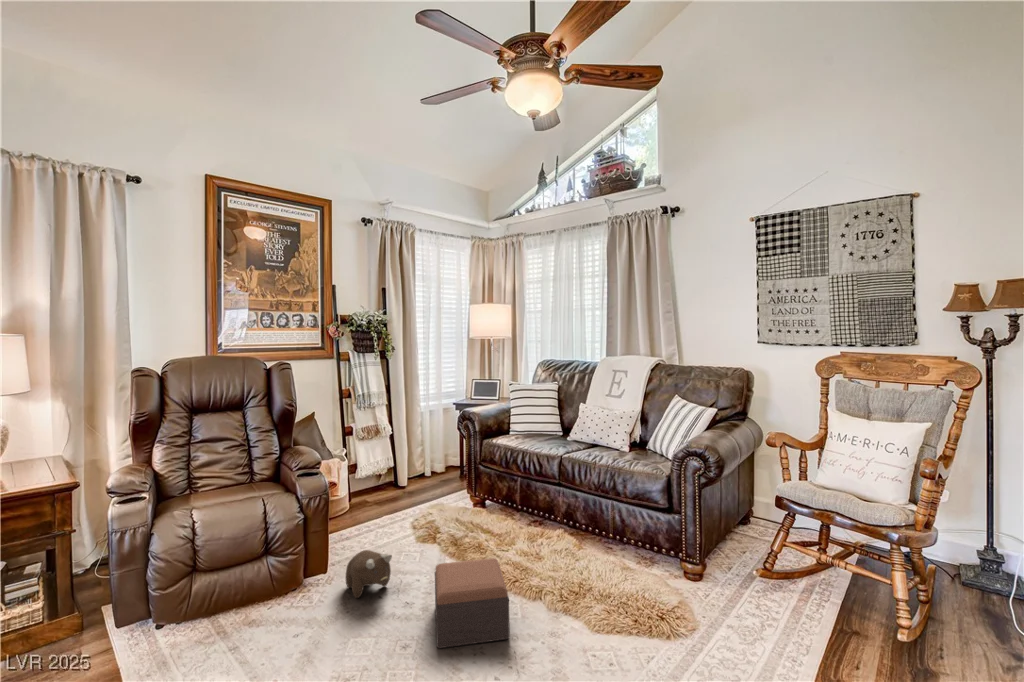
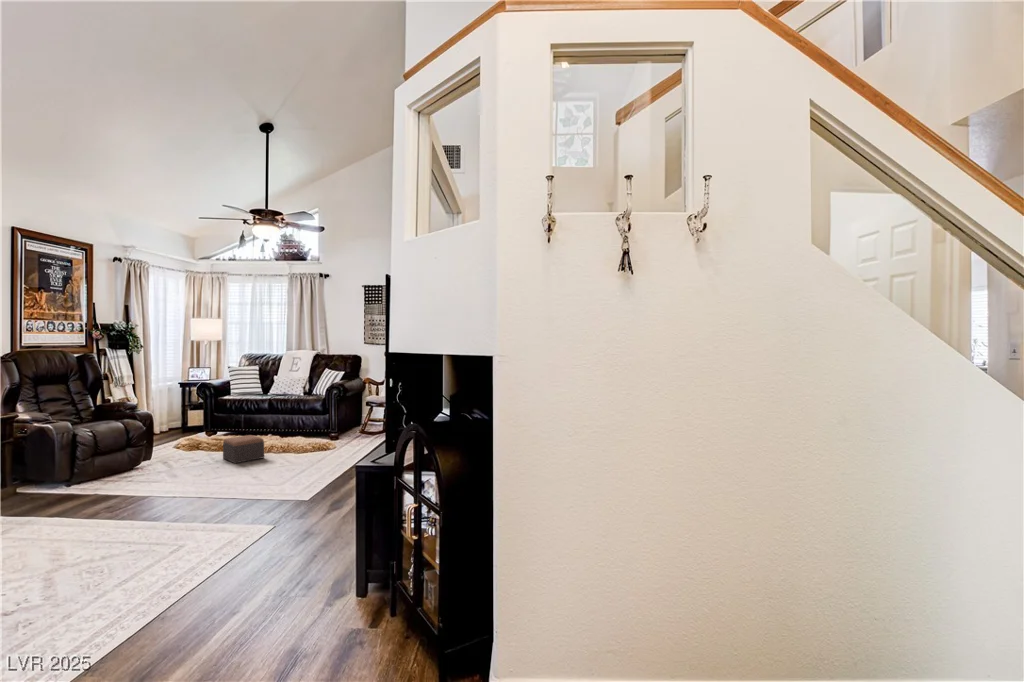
plush toy: present [345,550,392,598] -> none [166,441,196,463]

